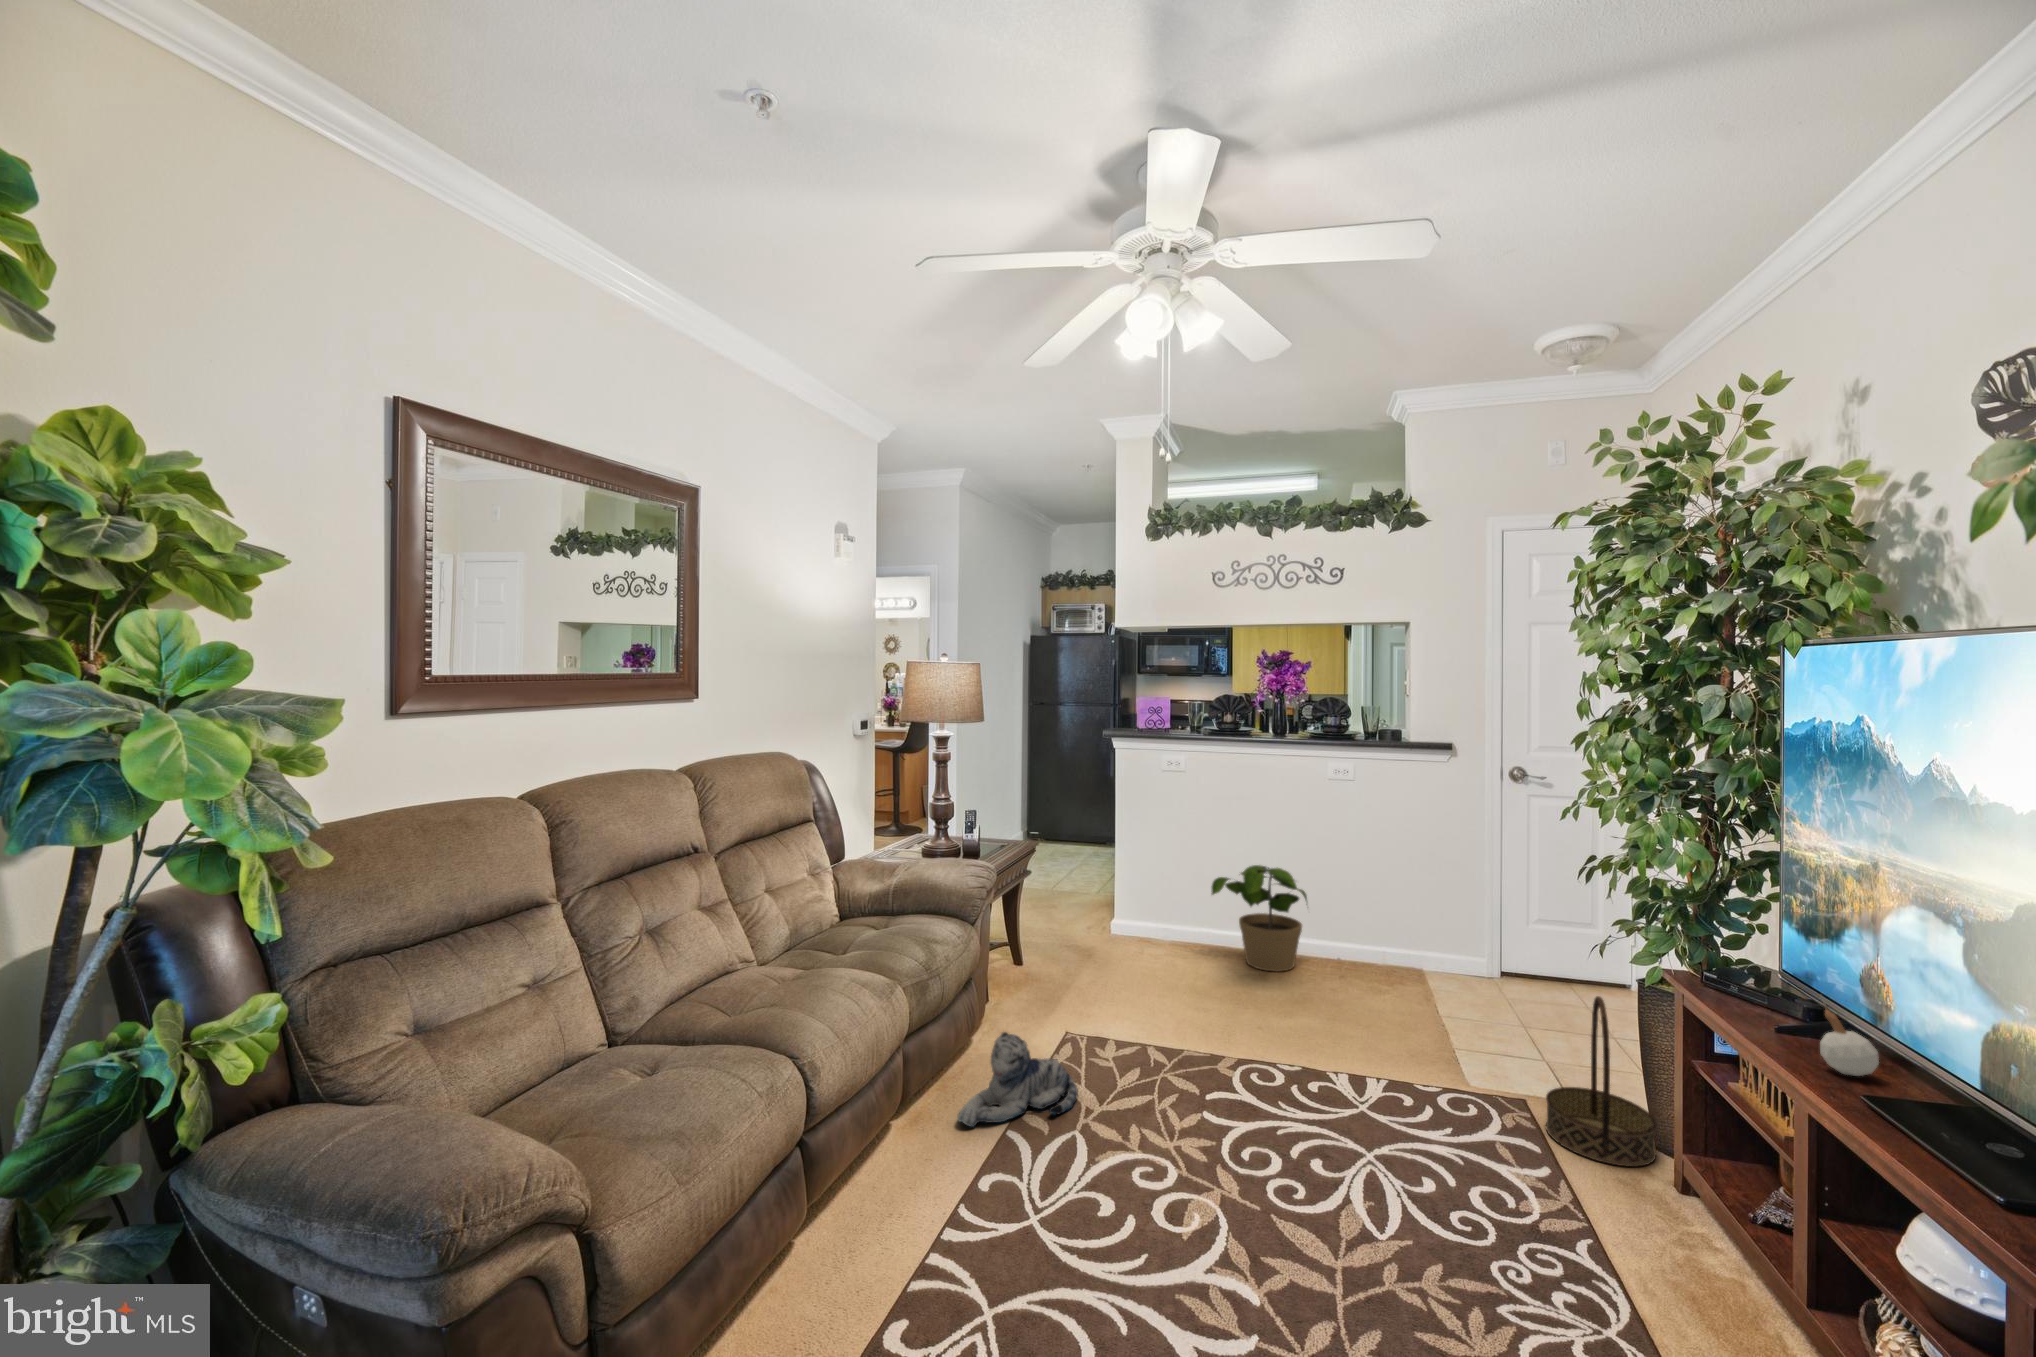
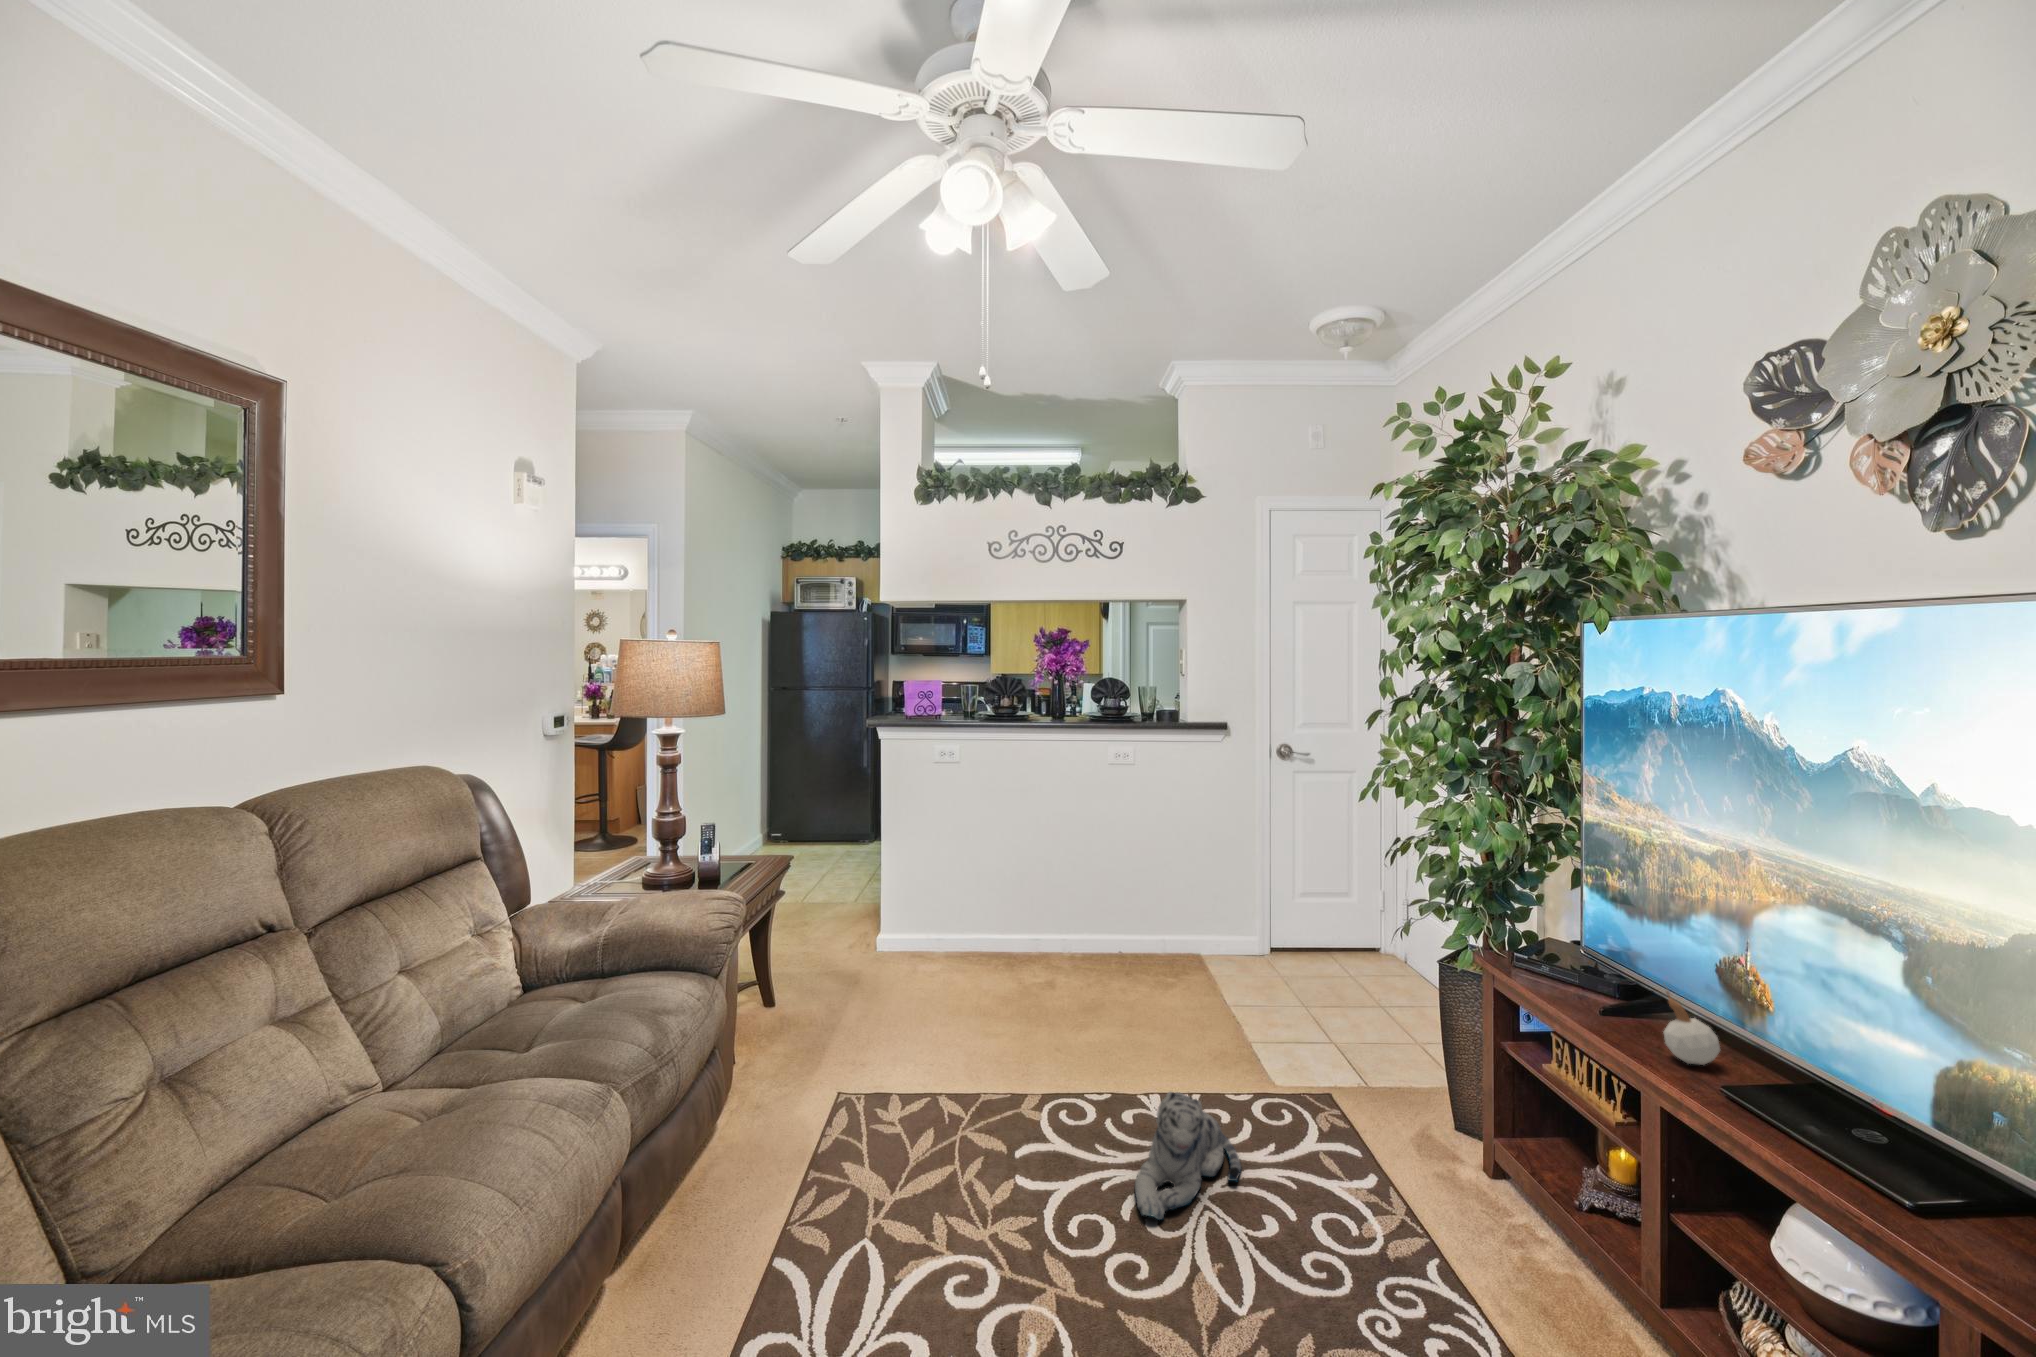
potted plant: present [1211,865,1307,972] -> none [990,863,1091,974]
basket: present [1546,996,1657,1167] -> none [1354,982,1458,1157]
plush toy: present [957,1032,1078,1127] -> present [1135,1092,1241,1220]

